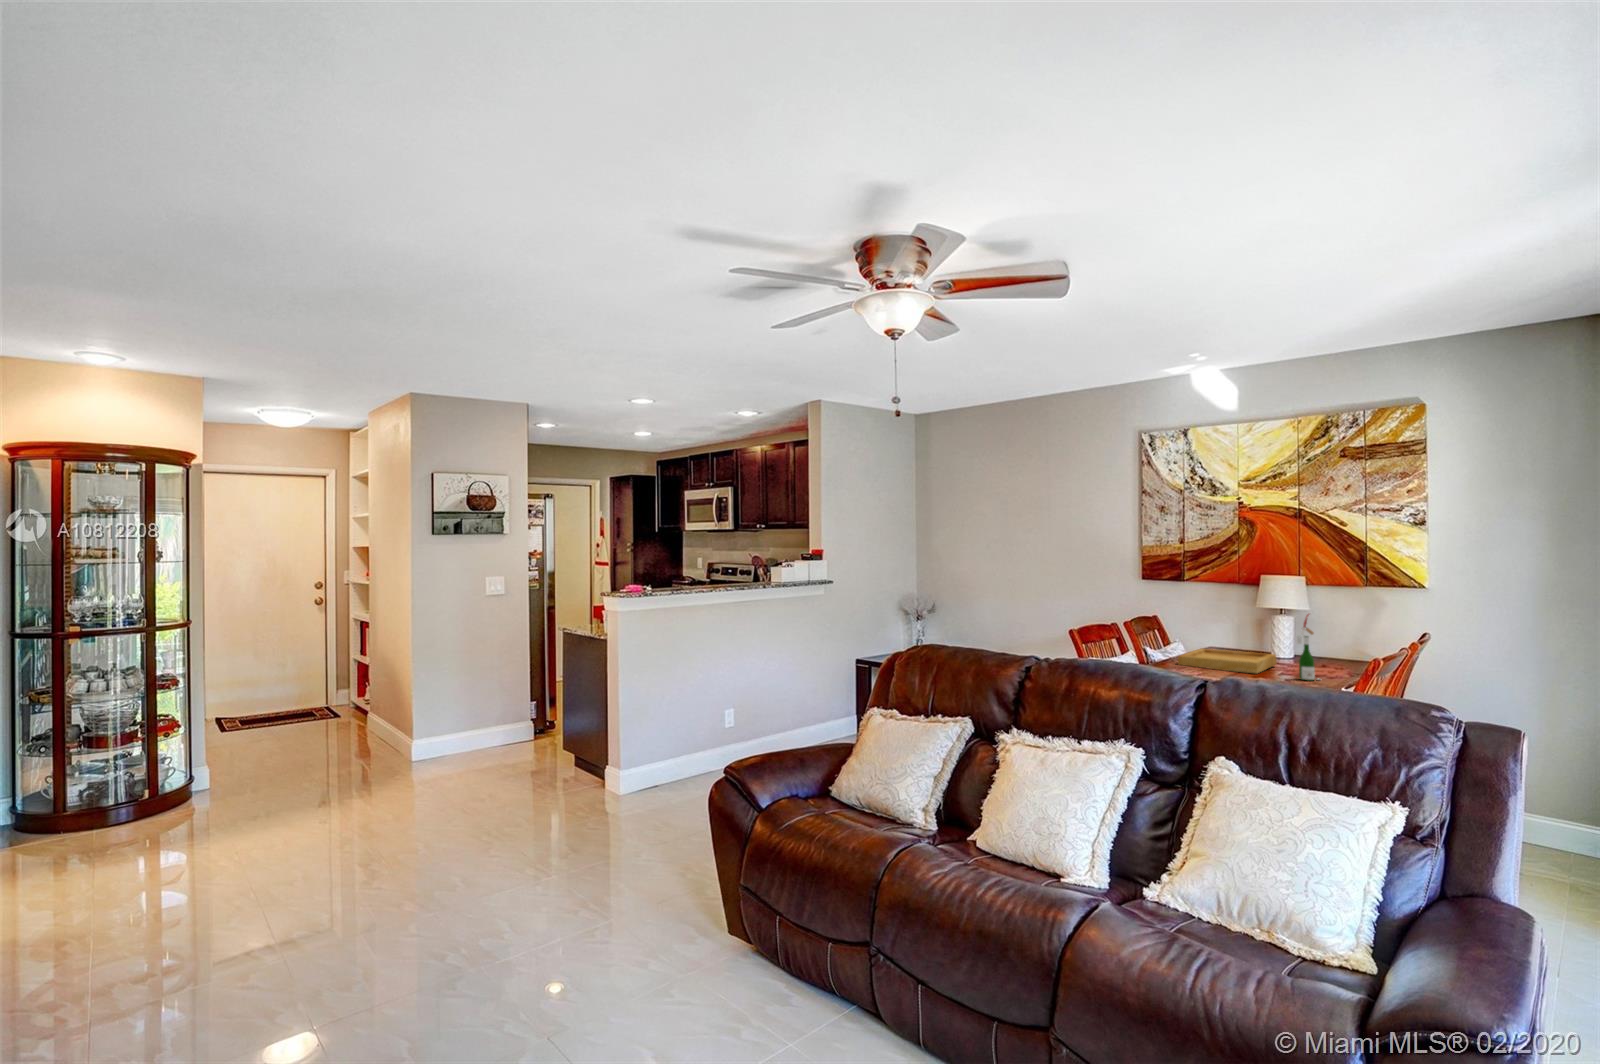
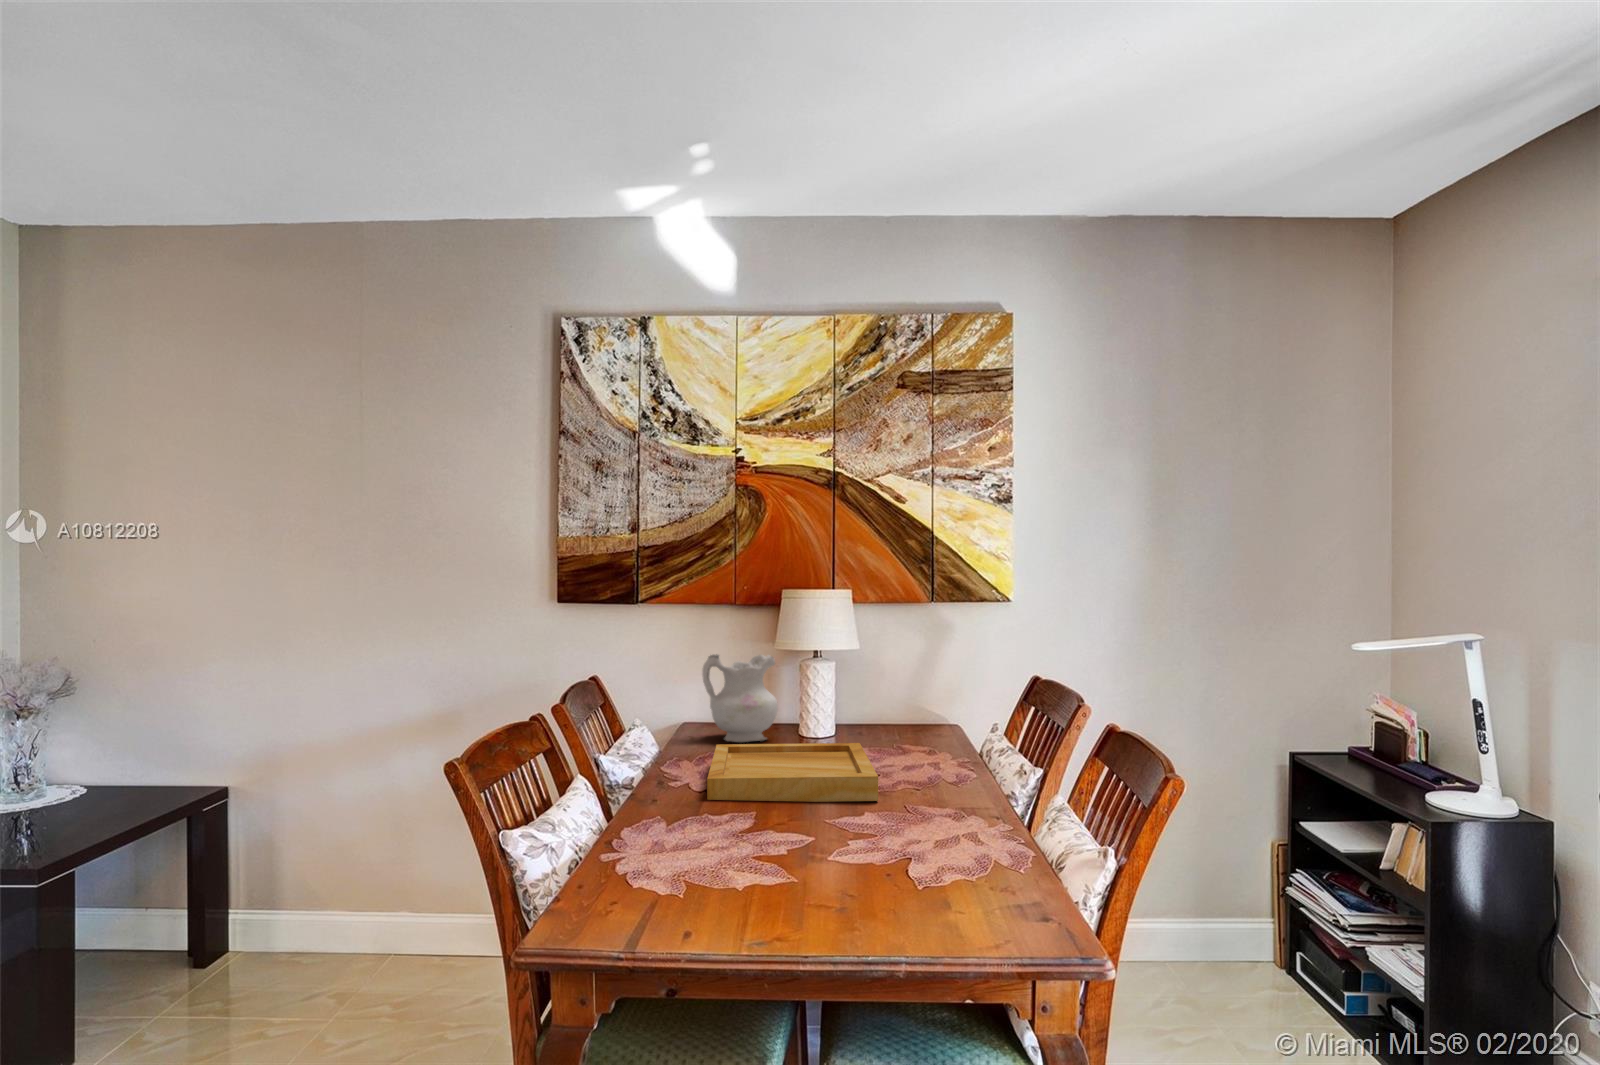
ceramic pitcher: none [1209,608,1254,654] -> present [702,654,778,742]
wine bottle: present [1297,614,1315,681] -> none [950,657,990,805]

